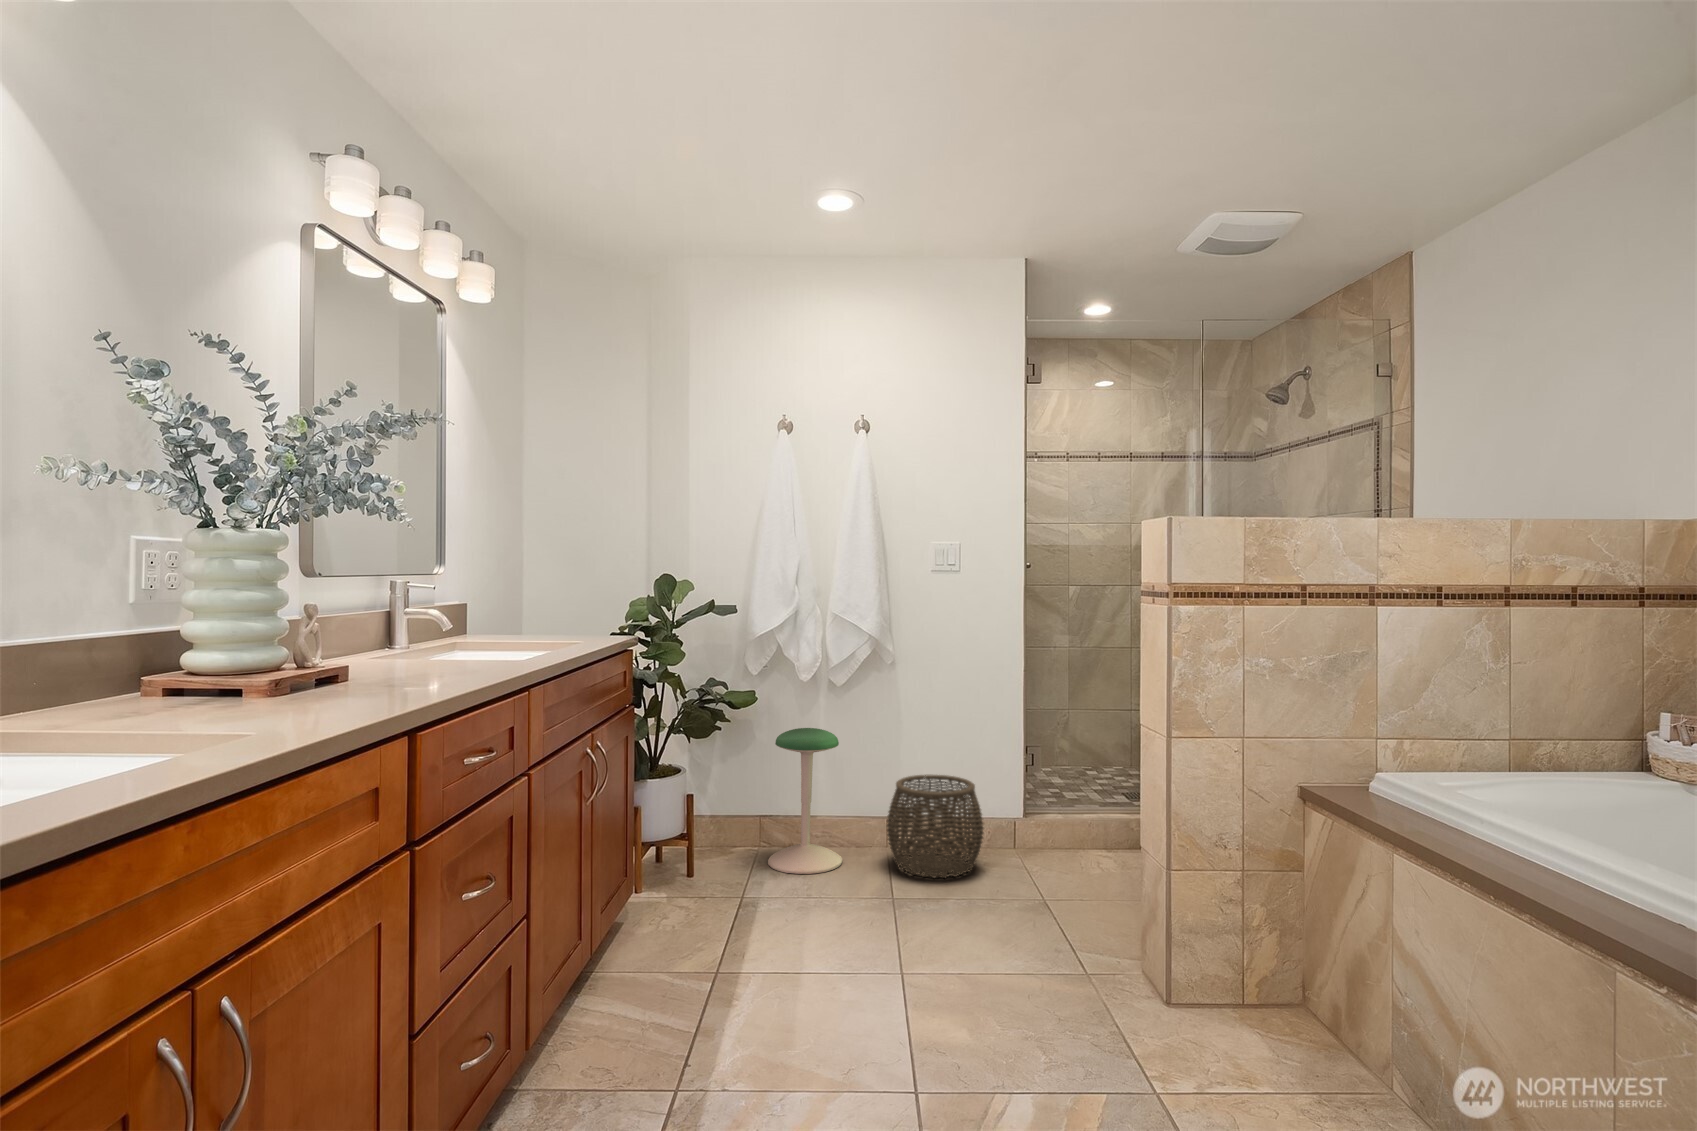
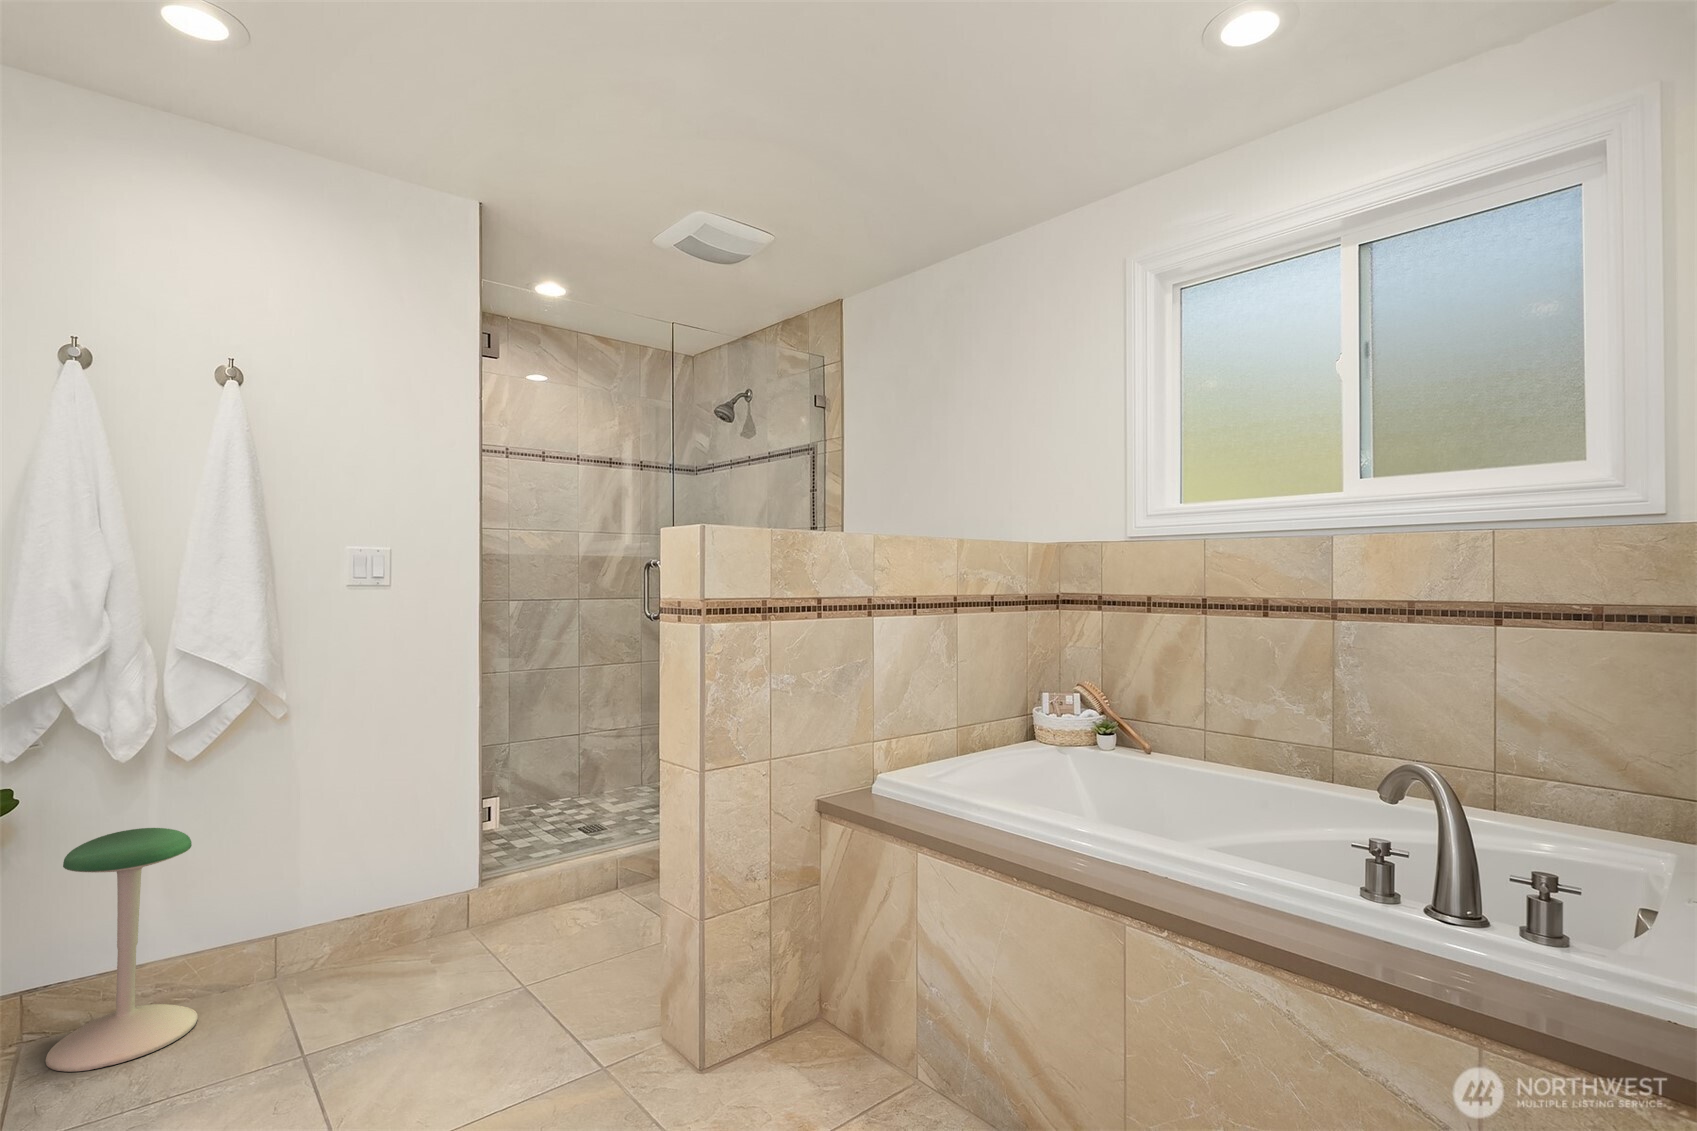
woven basket: present [887,775,984,878] -> none [277,854,428,1006]

